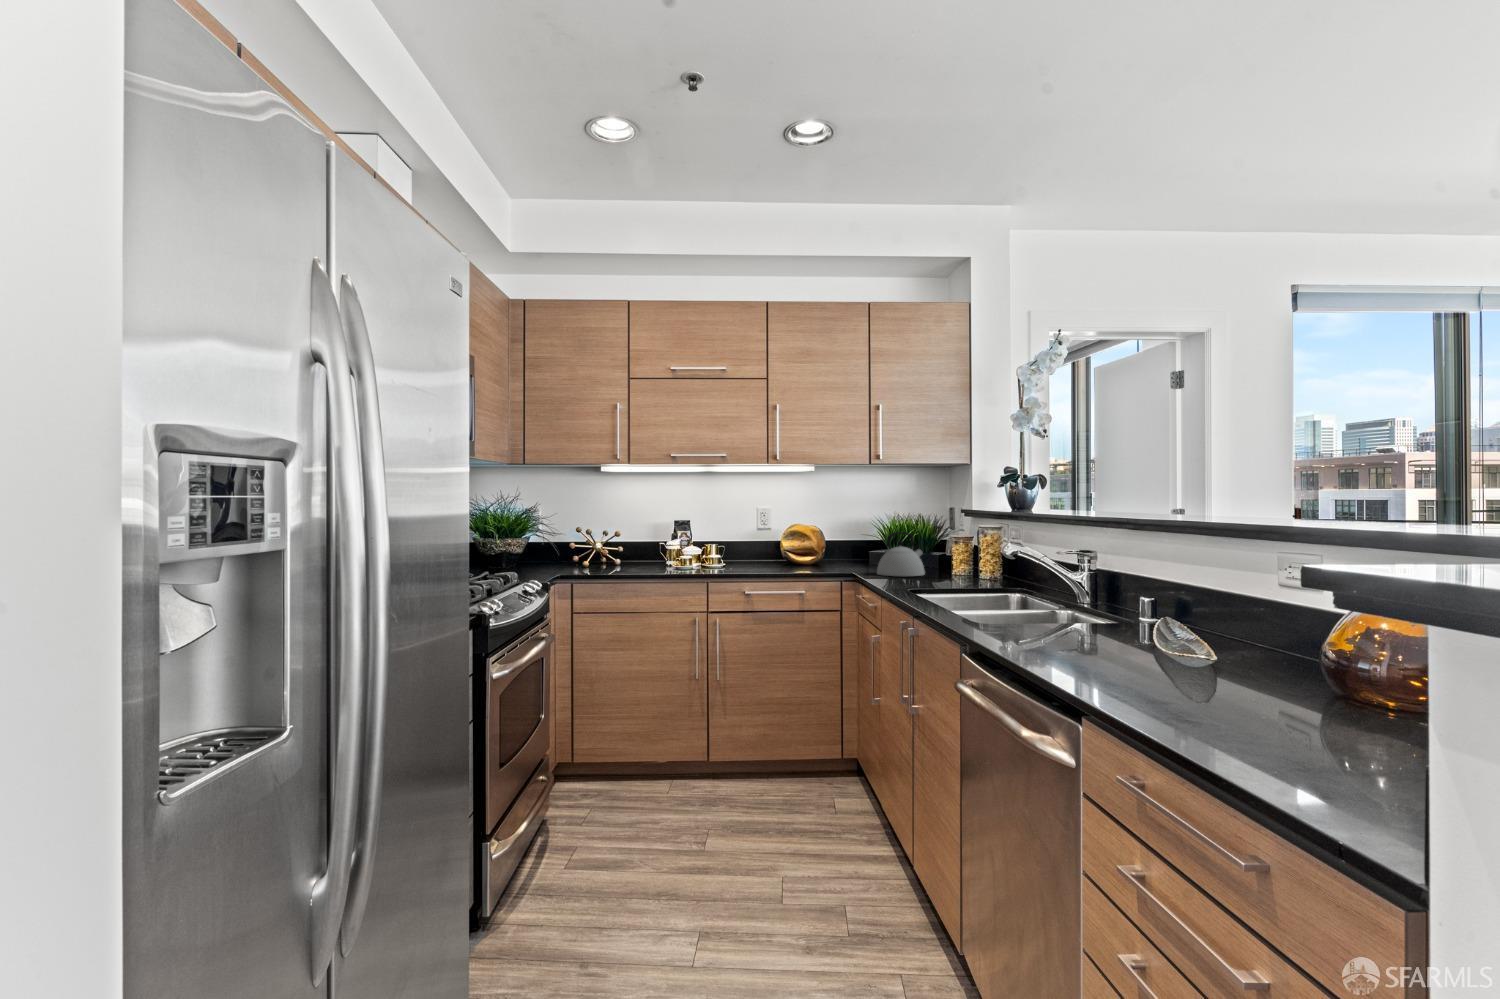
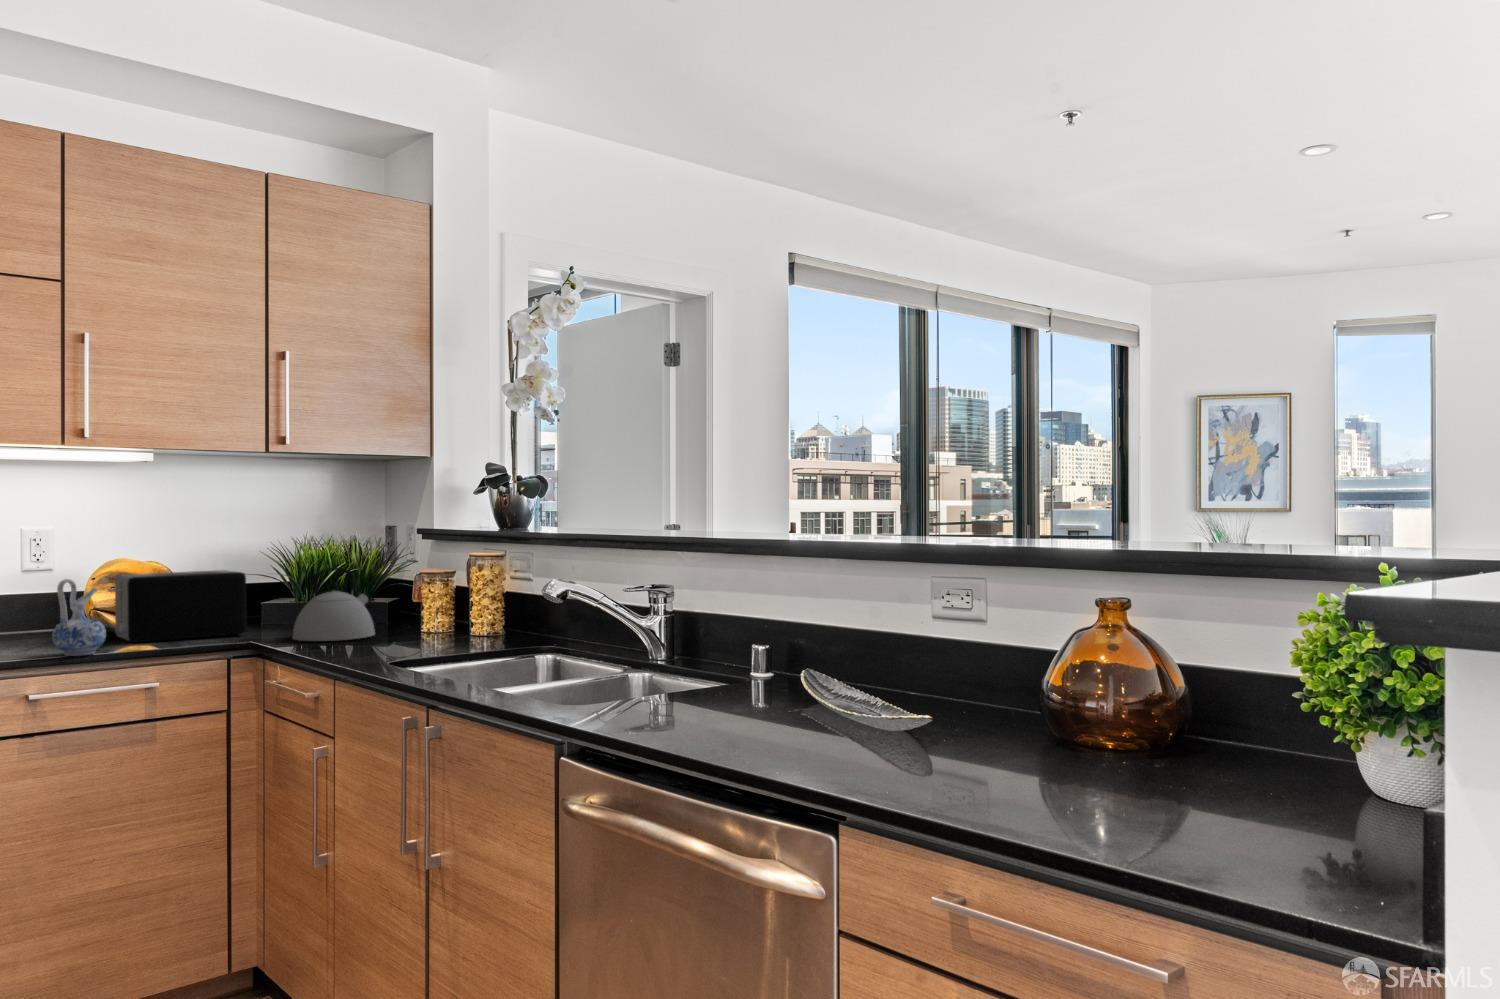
toaster: none [786,531,855,569] -> present [107,570,247,642]
ceramic pitcher: none [755,532,779,573] -> present [52,579,106,656]

